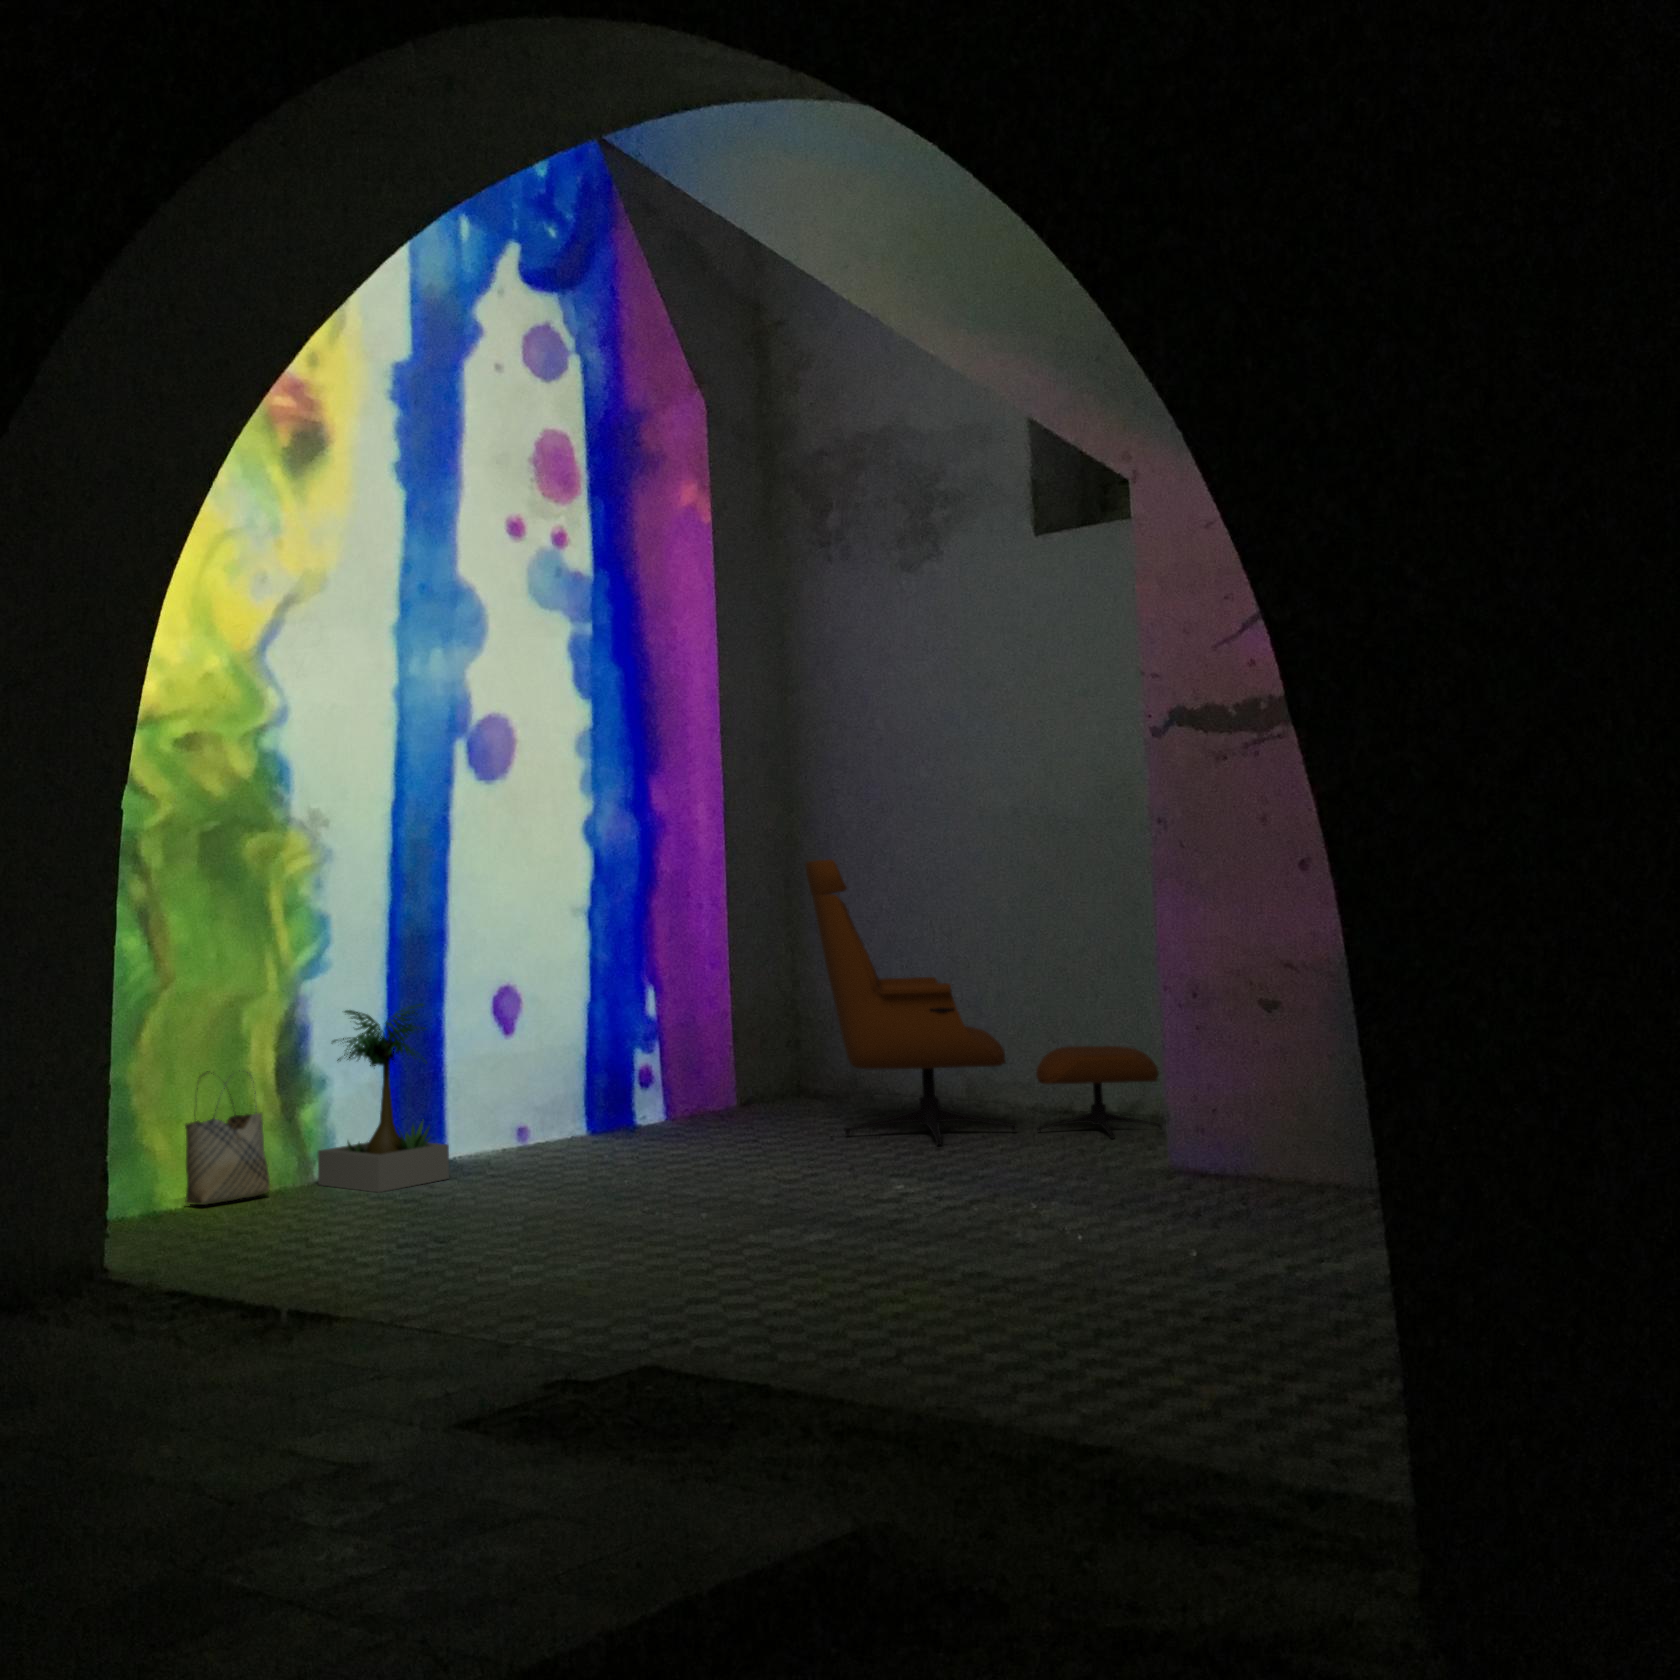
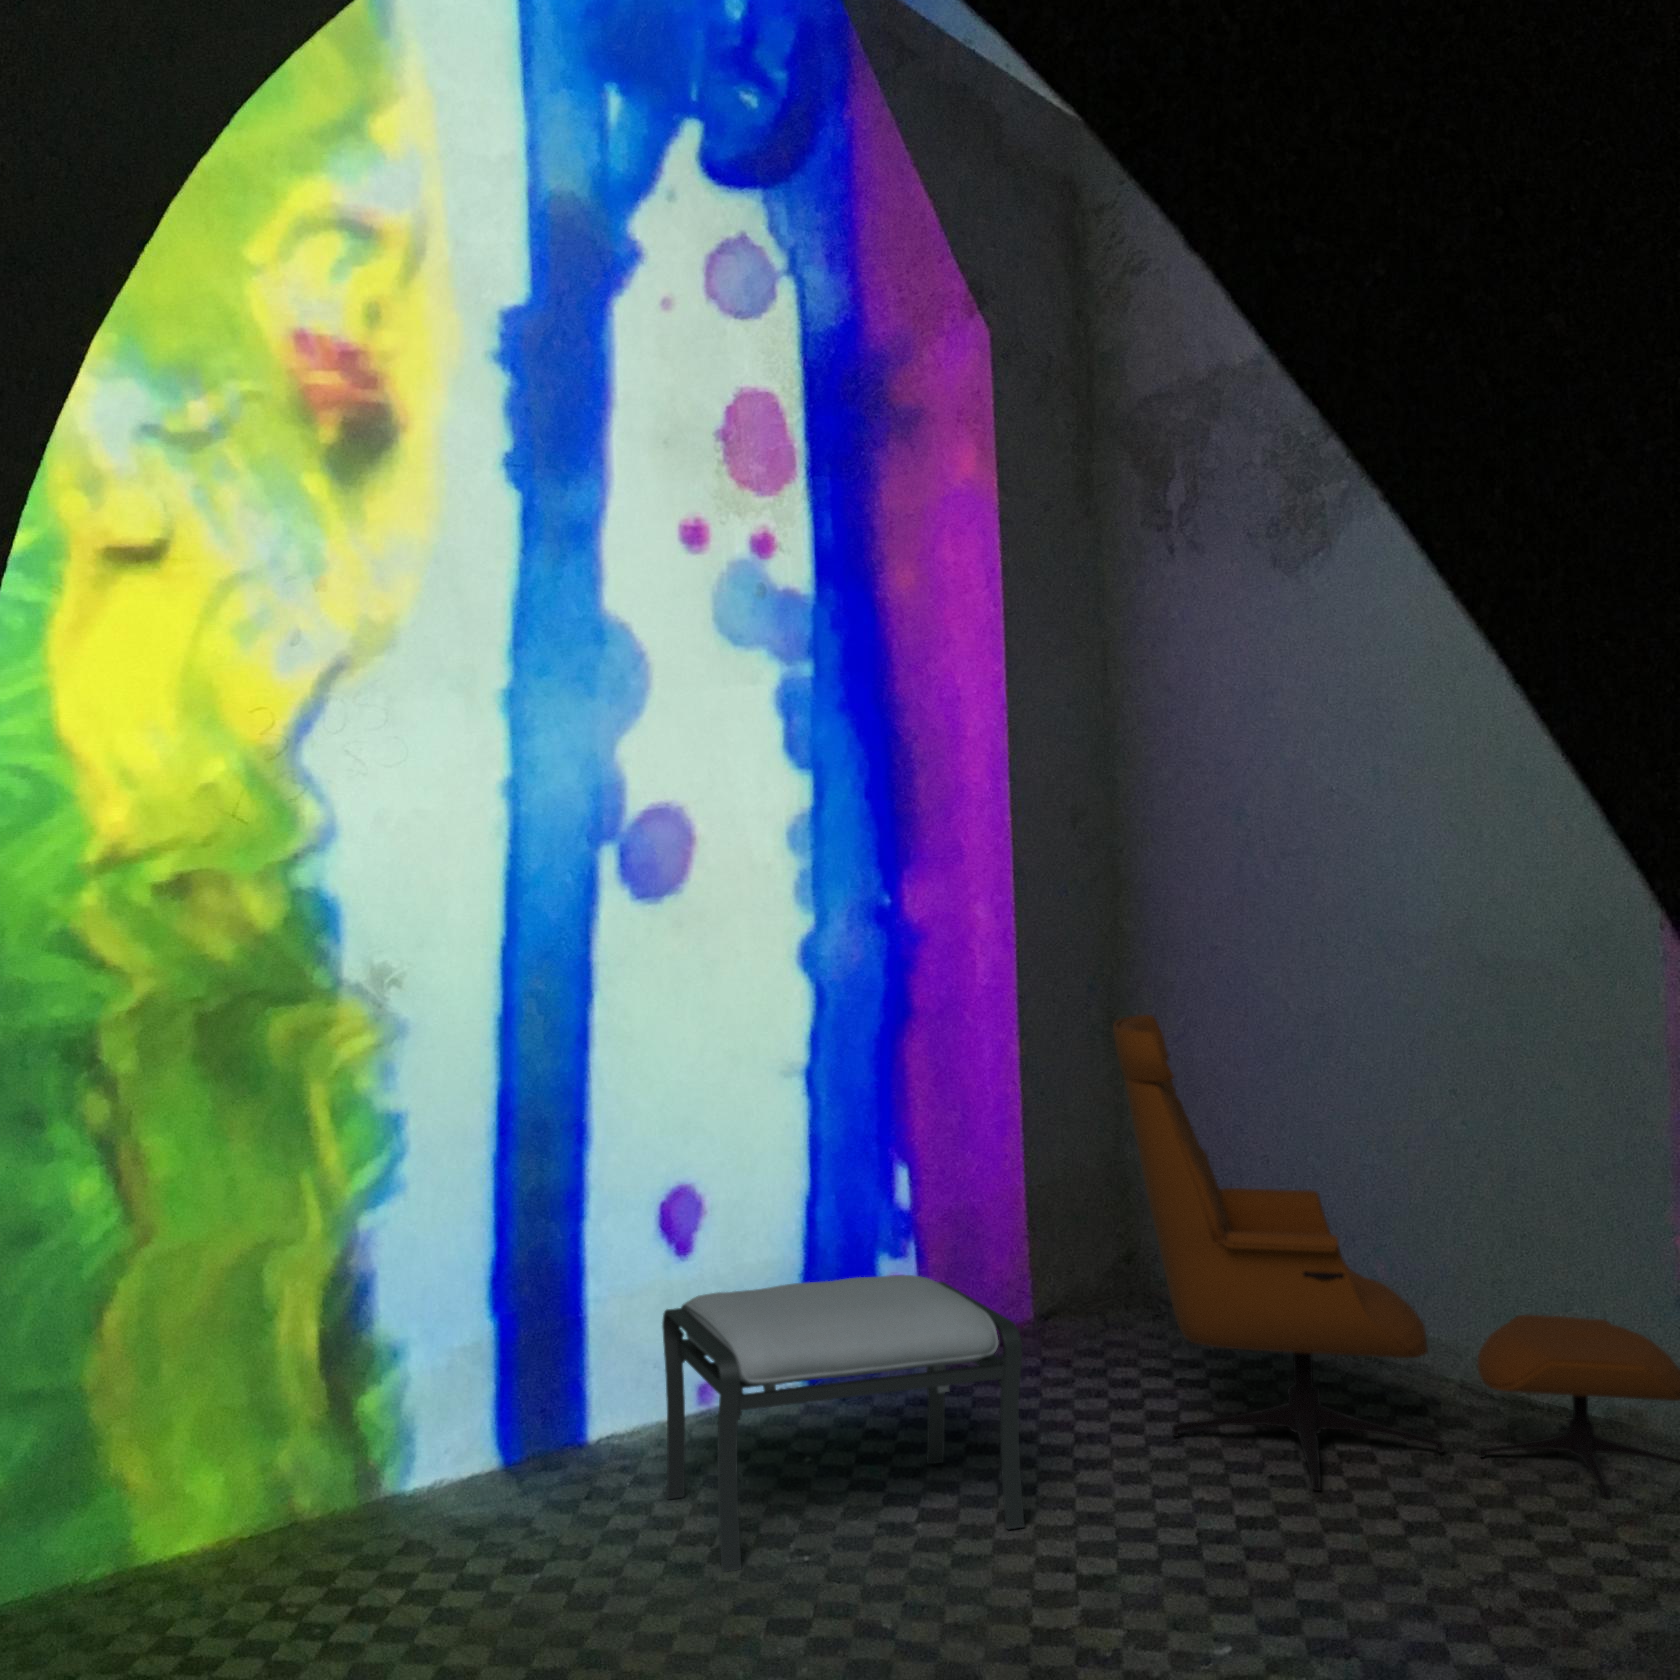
potted plant: present [318,1004,449,1193] -> none [375,1250,559,1556]
ottoman: none [514,1020,760,1186] -> present [662,1275,1025,1572]
woven basket: present [185,1071,270,1205] -> none [158,1363,291,1576]

